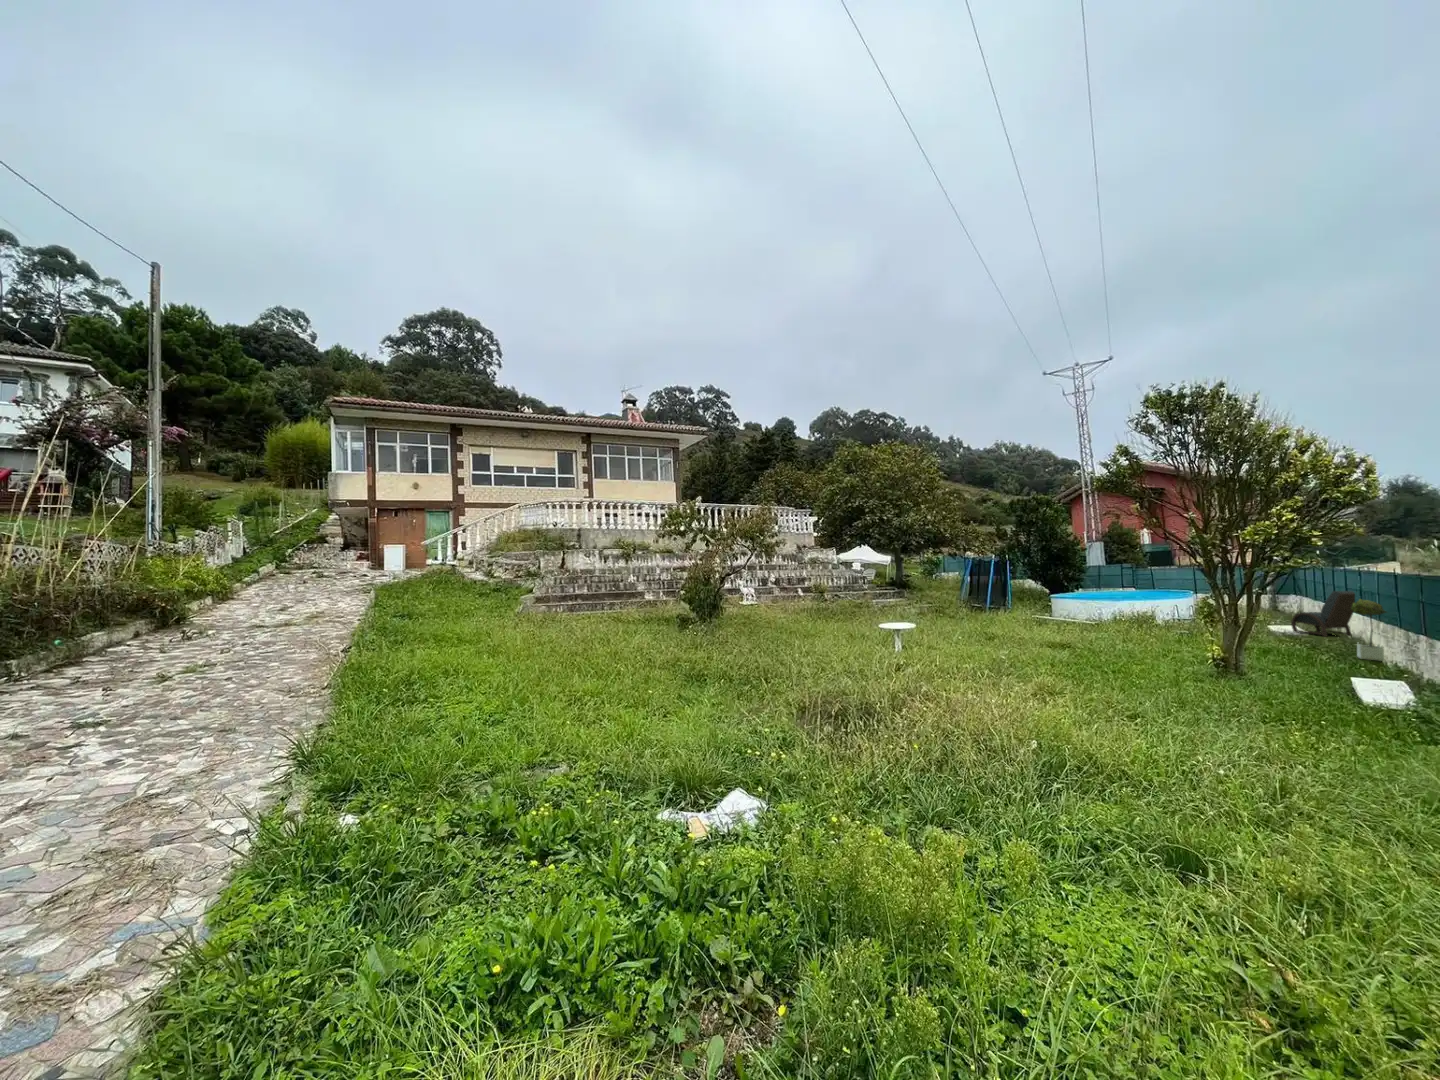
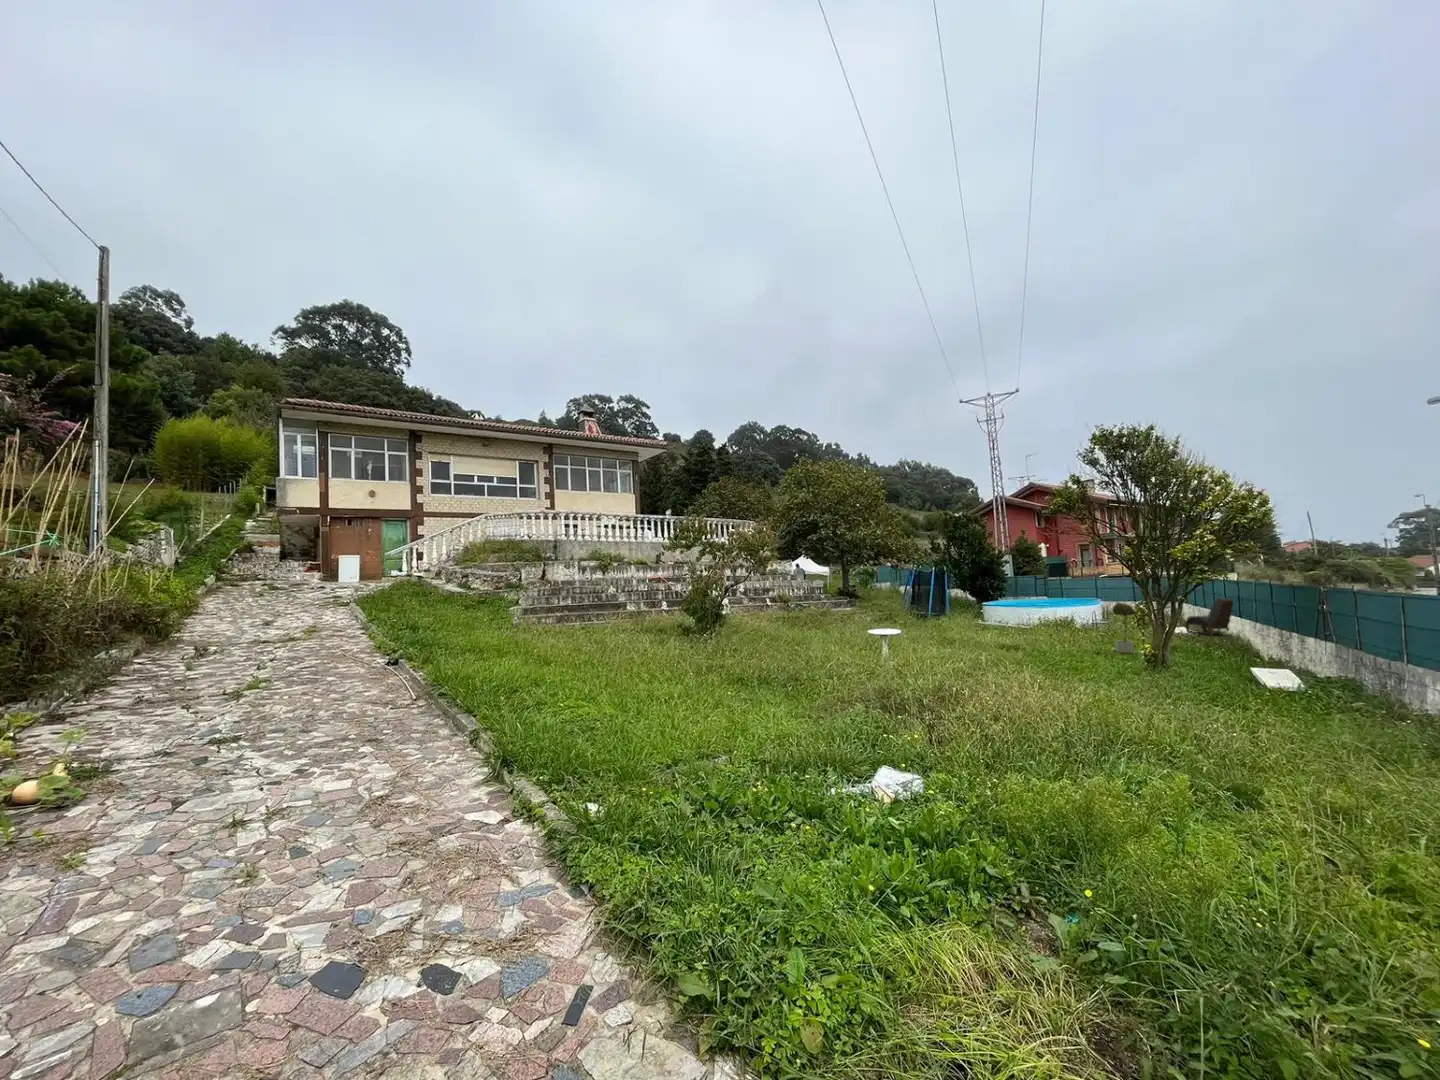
potted tree: present [1351,599,1387,661] -> present [1112,603,1135,653]

